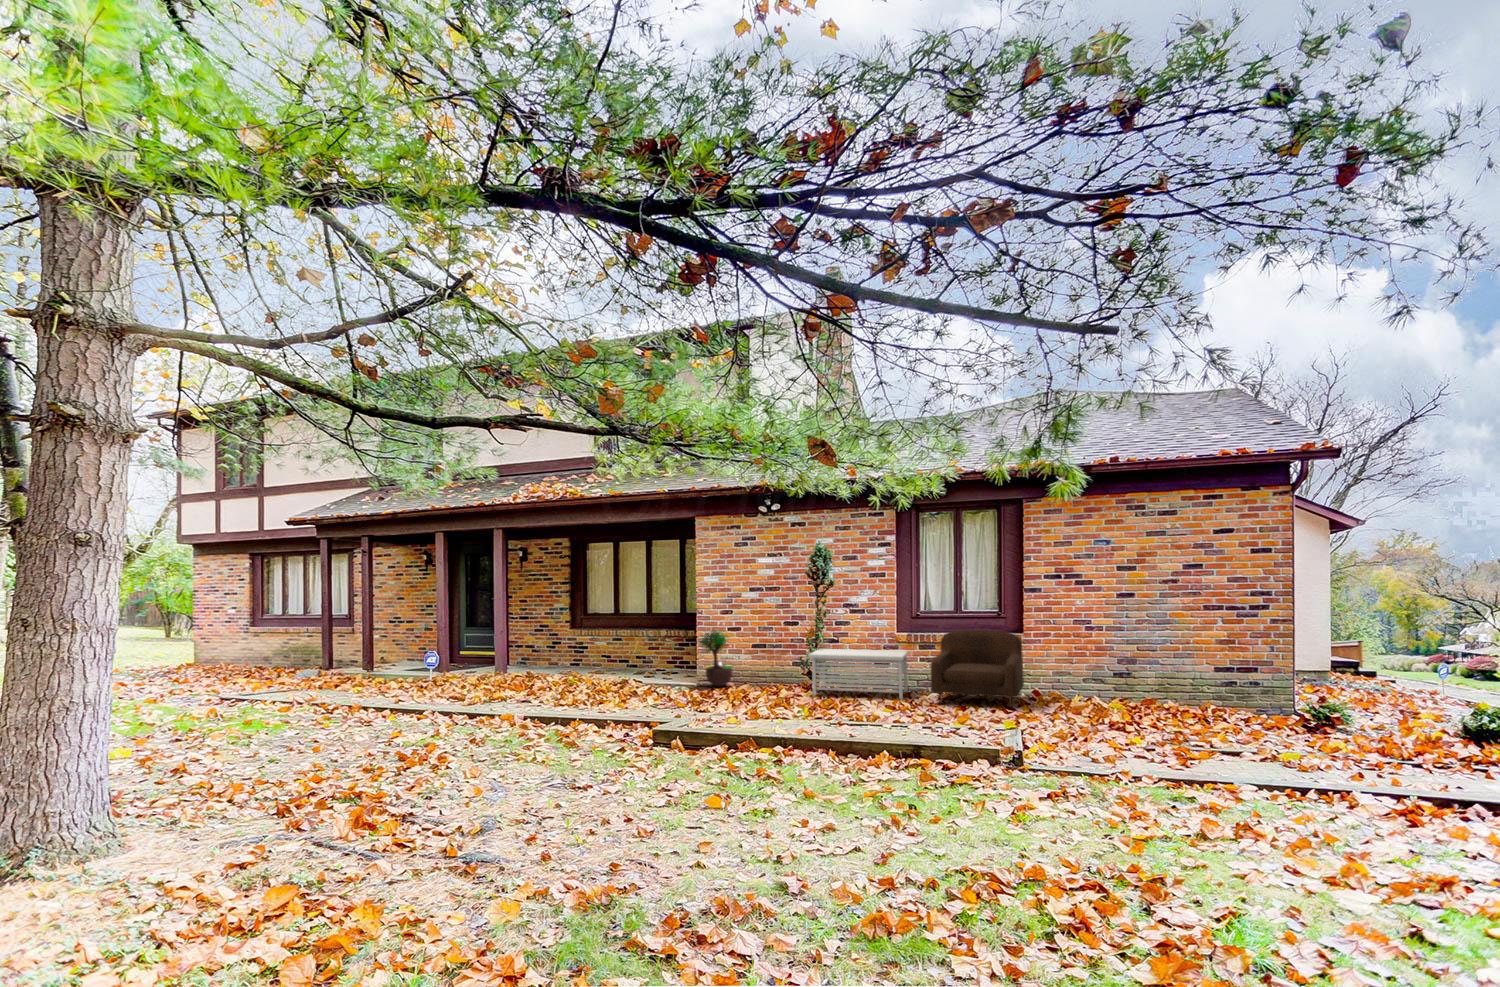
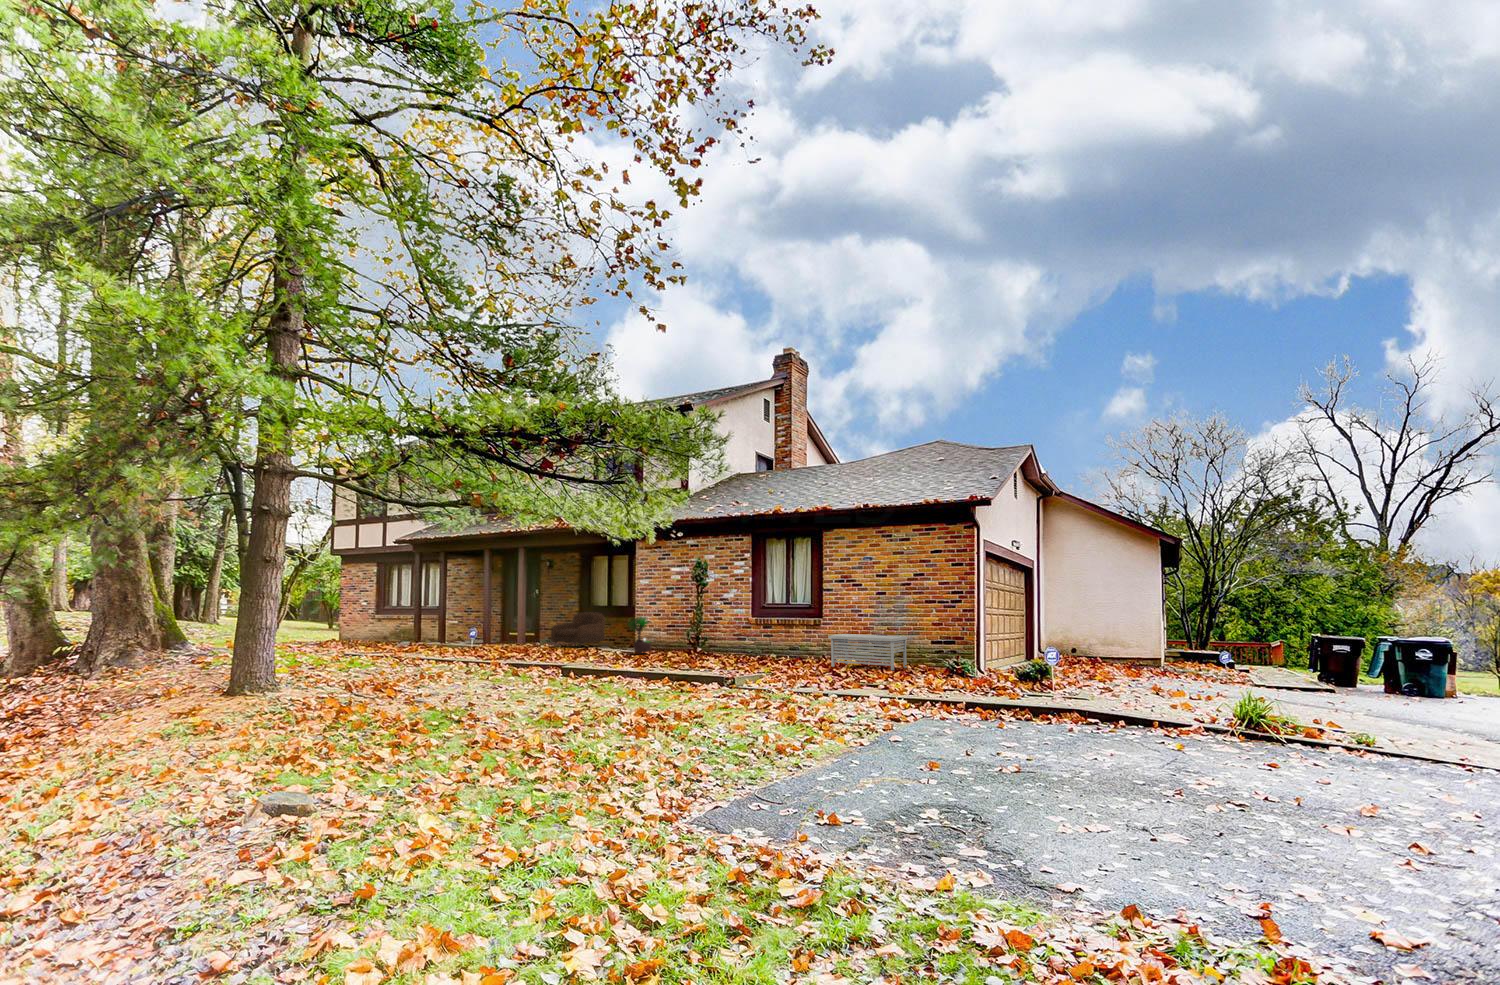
armchair: present [931,630,1024,707] -> present [551,612,605,645]
storage bench: present [808,649,908,699] -> present [828,634,908,670]

